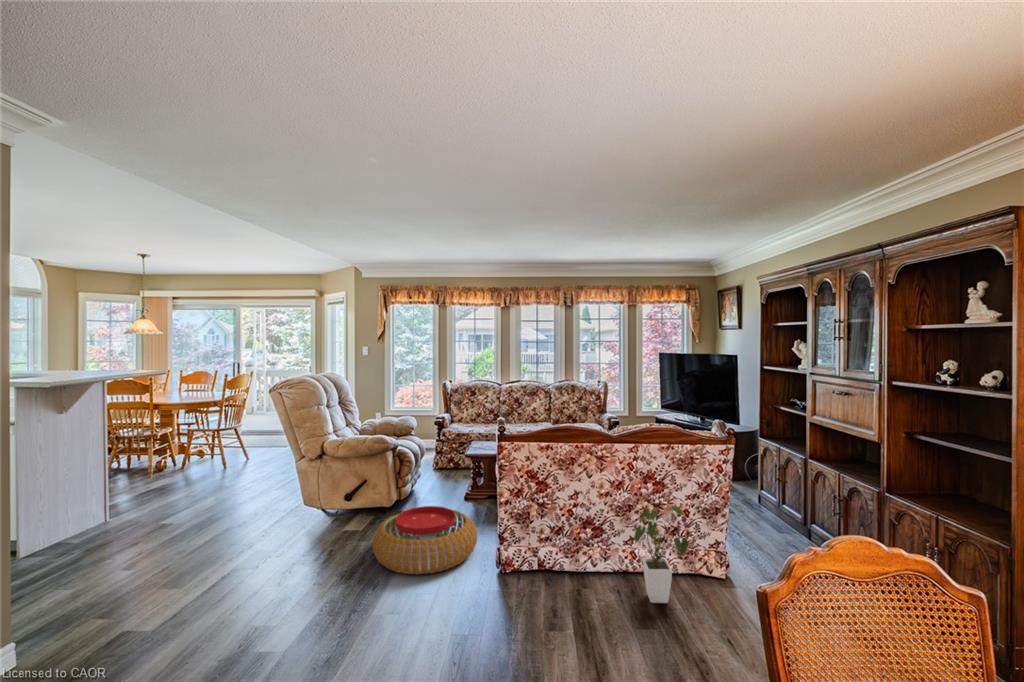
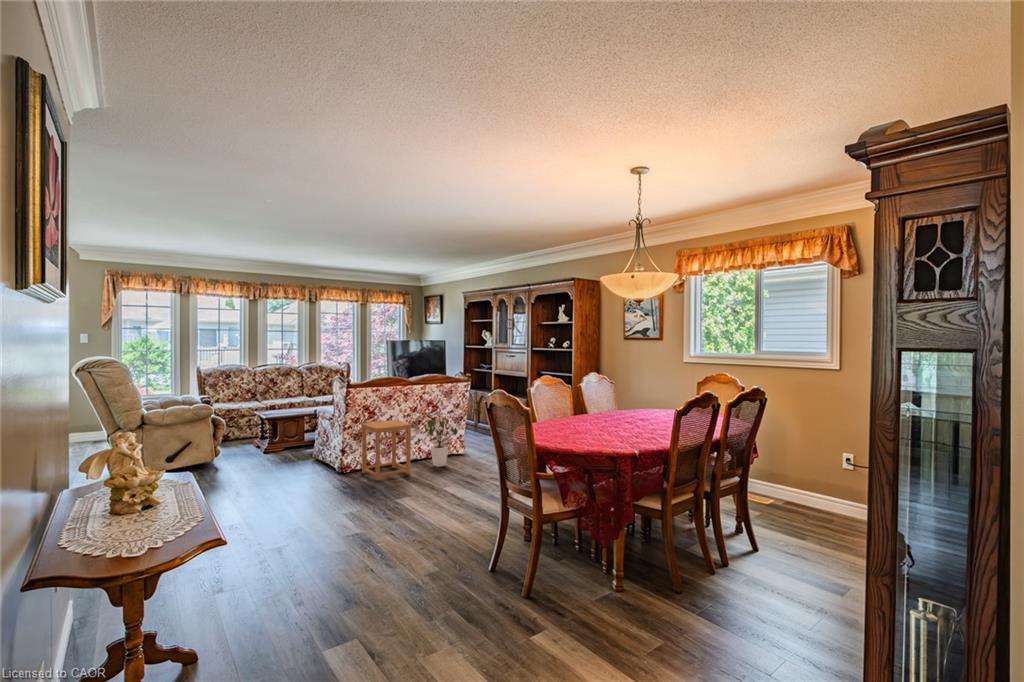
side table: none [525,499,592,610] -> present [361,420,411,480]
pouf: present [373,506,477,575] -> none [234,446,318,487]

